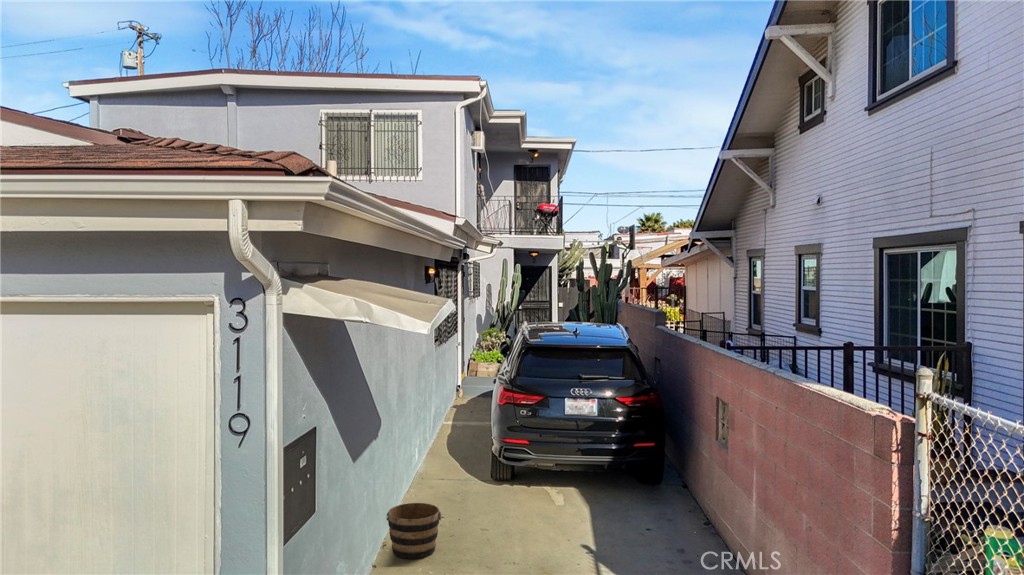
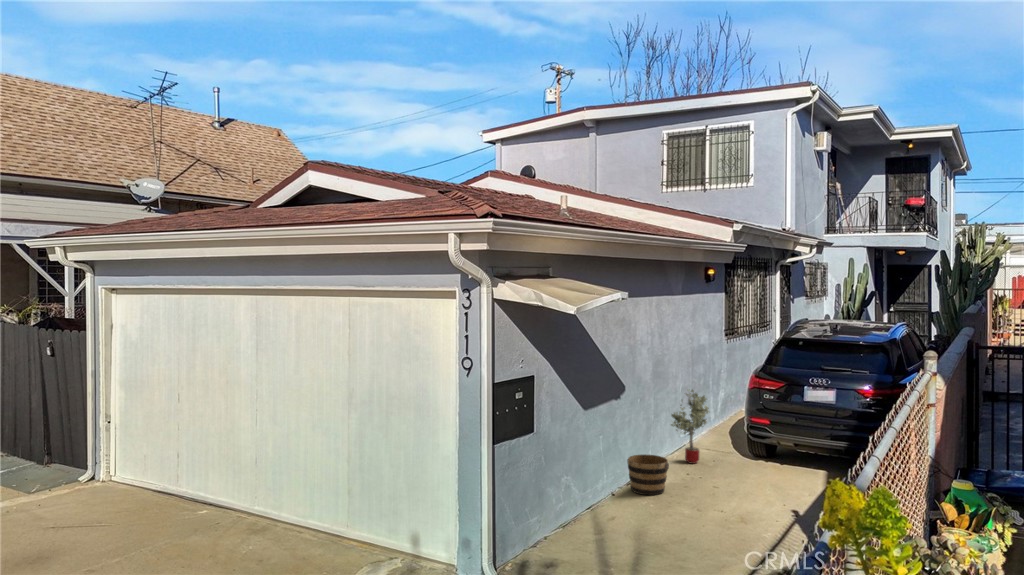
potted tree: none [409,411,455,501] -> present [671,390,709,464]

